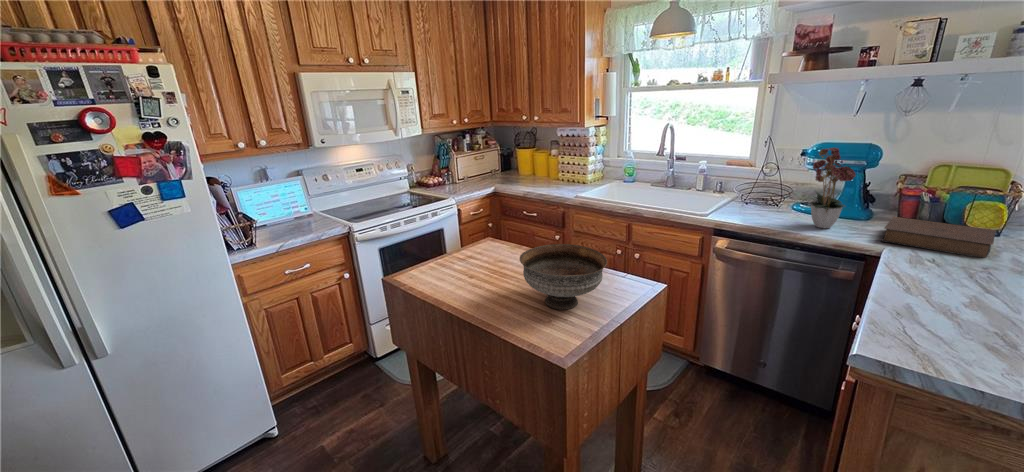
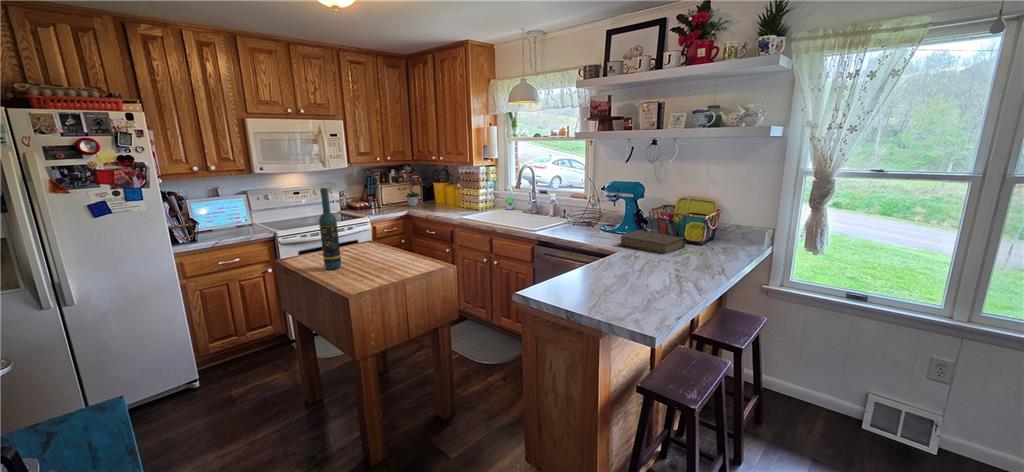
flower arrangement: present [811,148,856,228] -> present [401,171,423,206]
wine bottle: none [464,175,493,299] -> present [319,188,341,270]
bowl: present [520,244,607,310] -> none [350,236,407,275]

